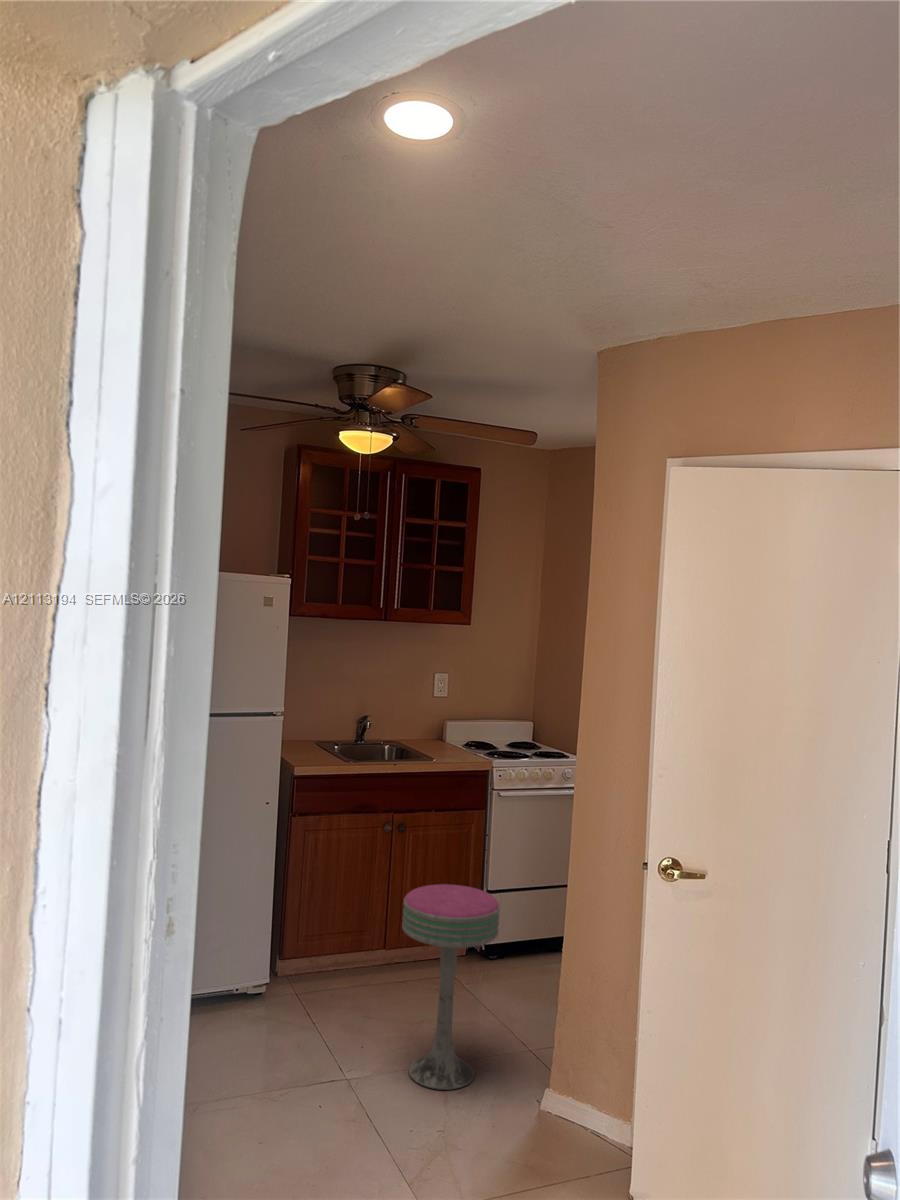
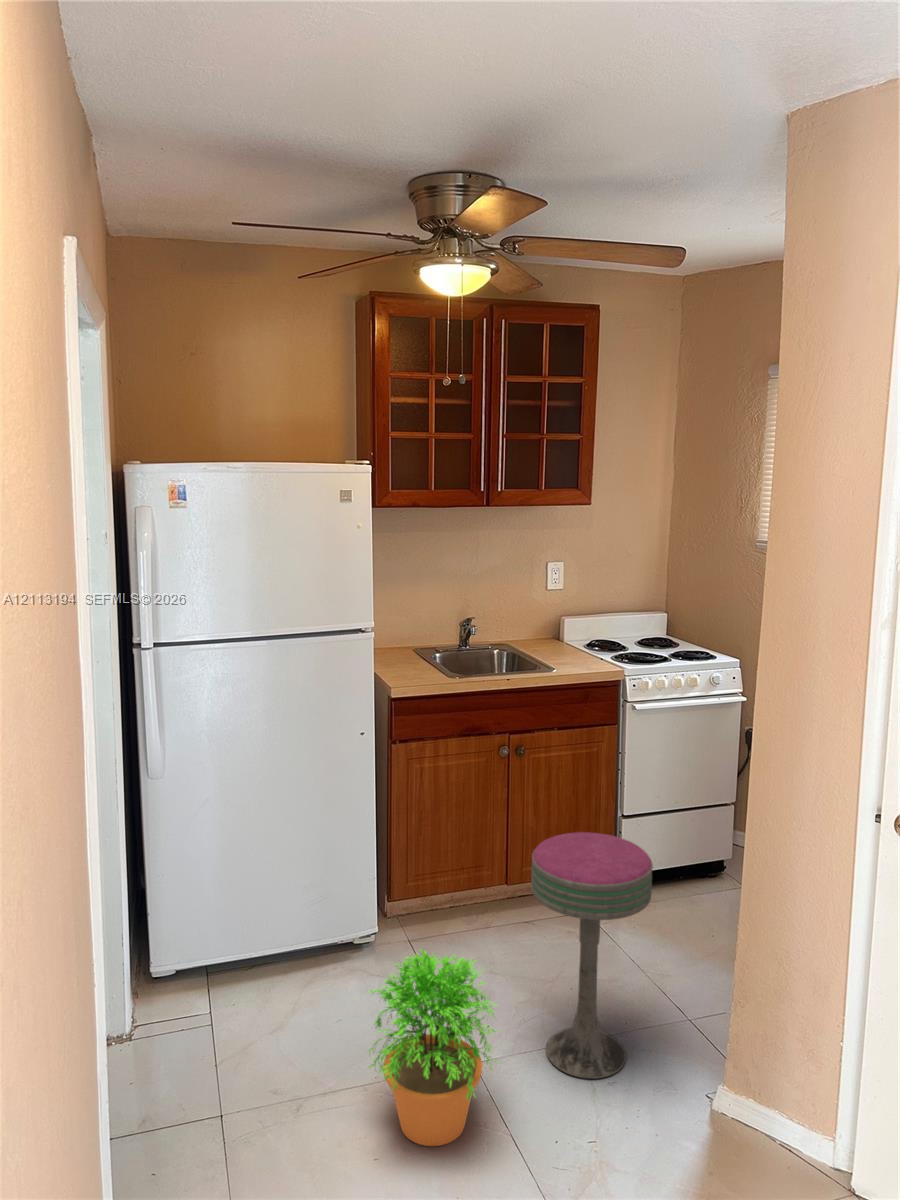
potted plant: none [259,969,370,1134] -> present [369,949,497,1146]

